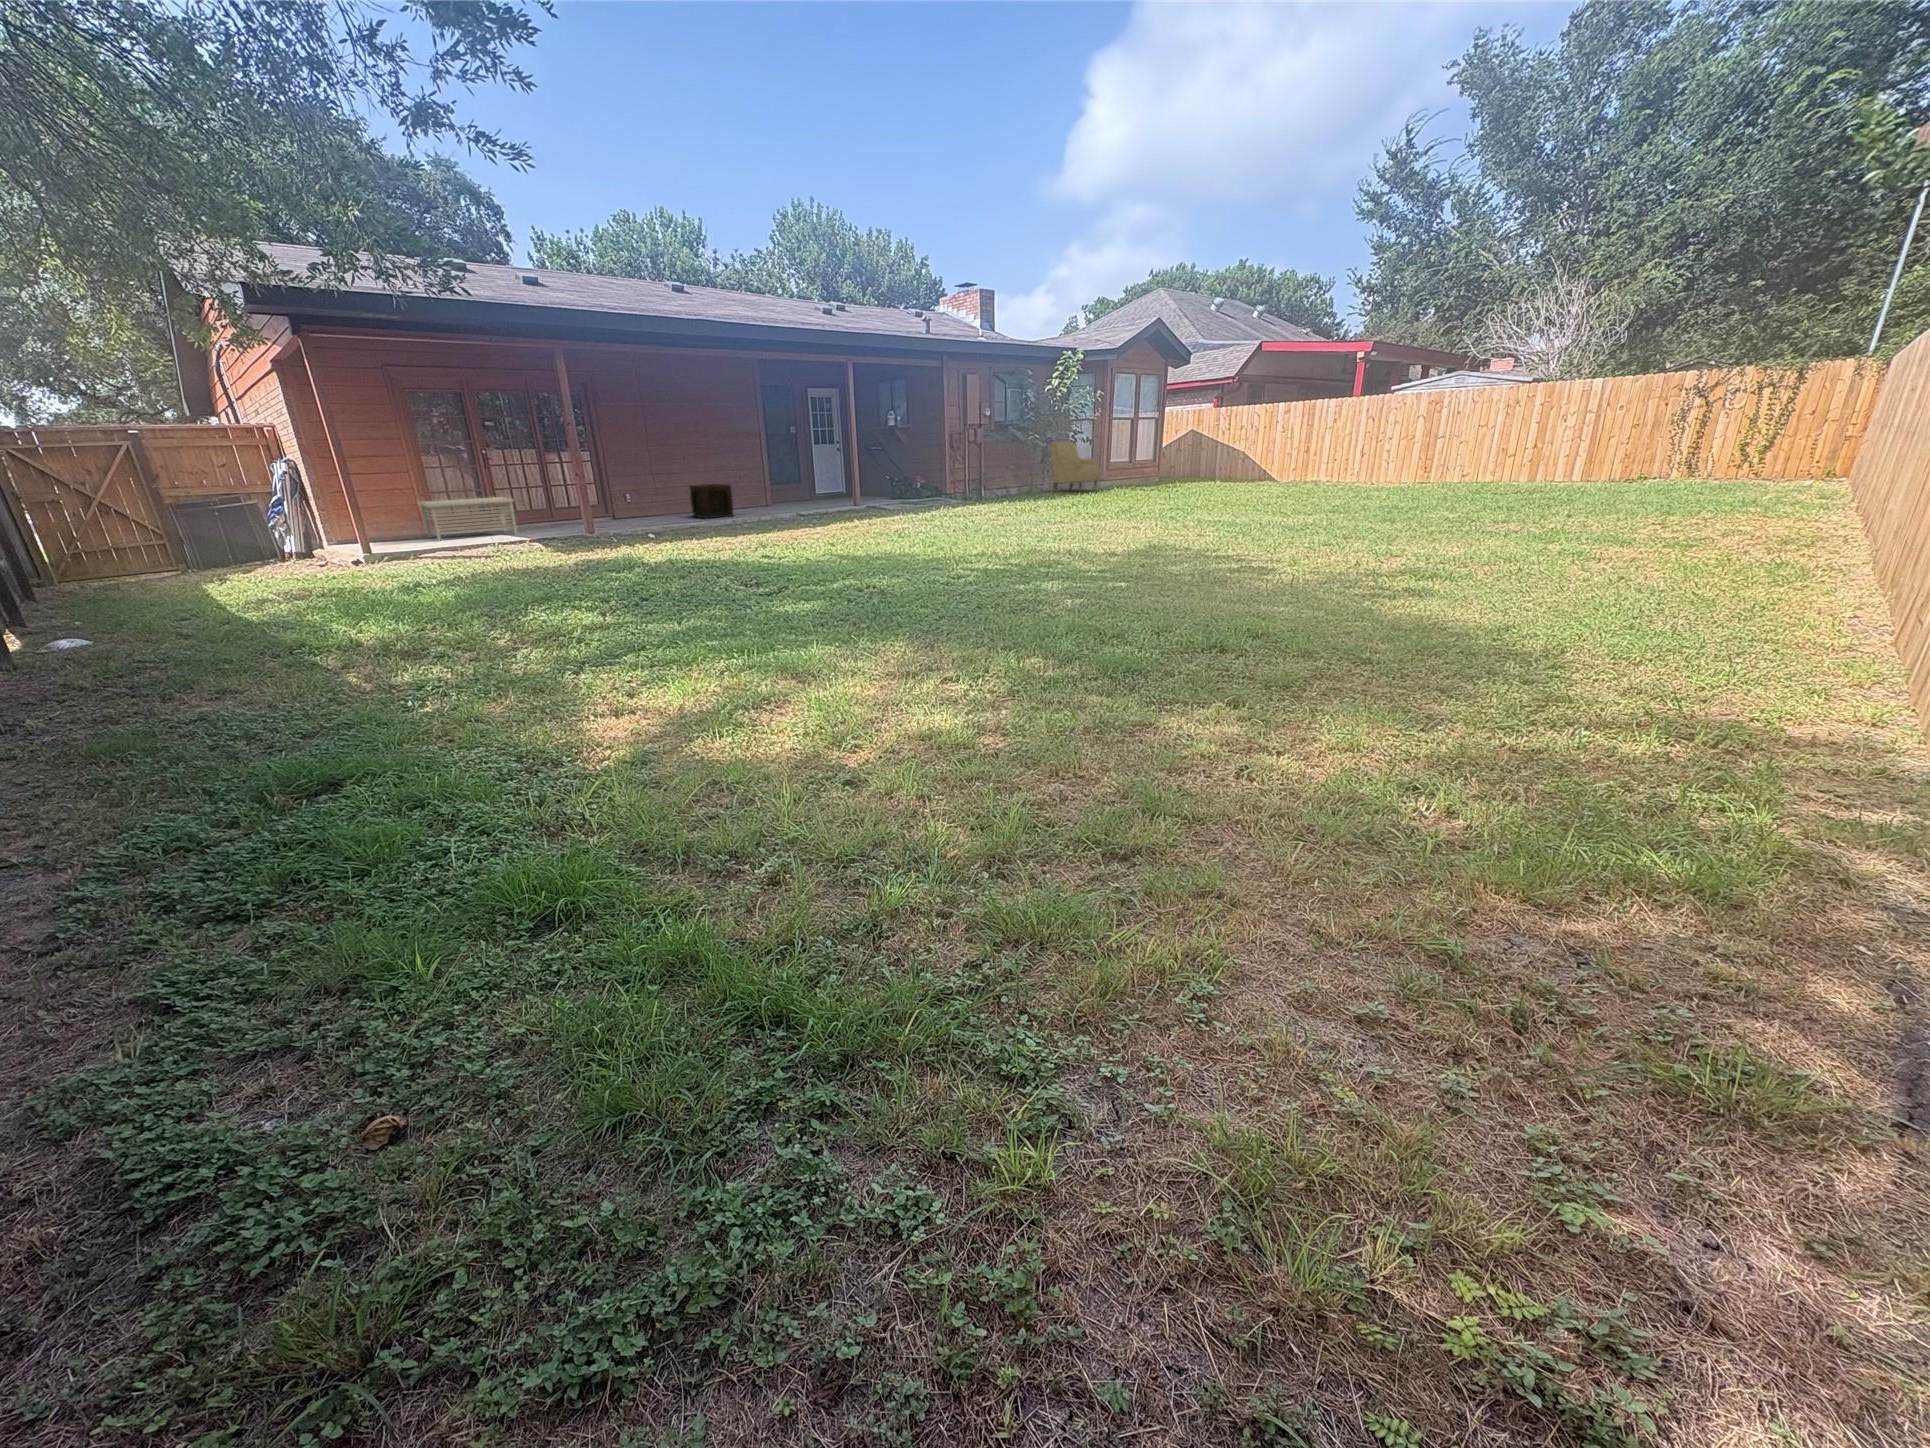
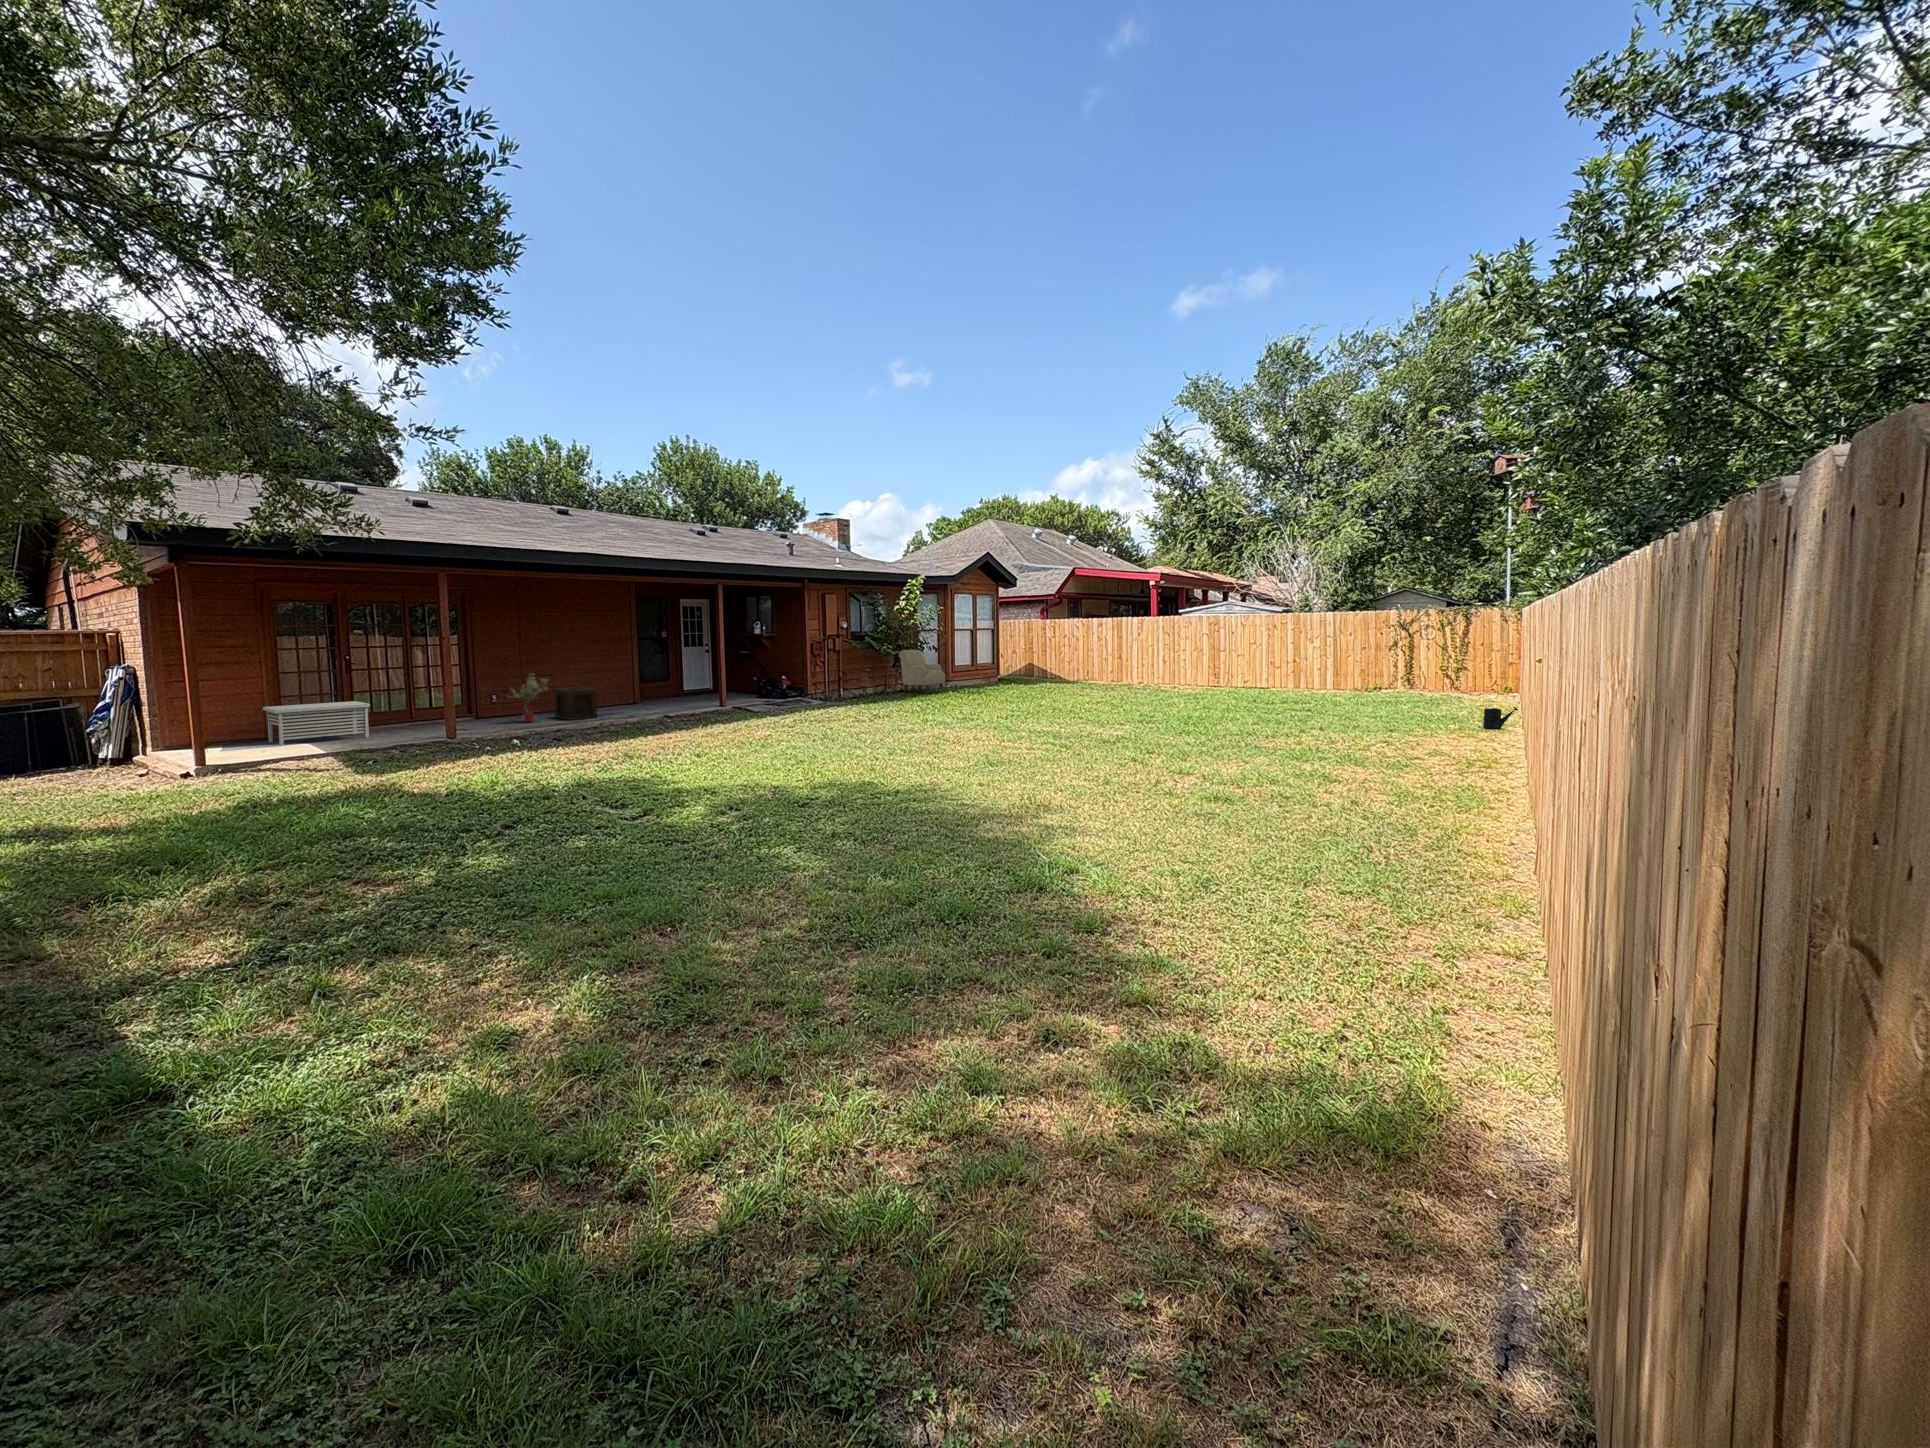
potted tree: none [642,467,684,521] -> present [509,674,547,722]
watering can: none [1798,482,1861,513] -> present [1483,707,1518,729]

